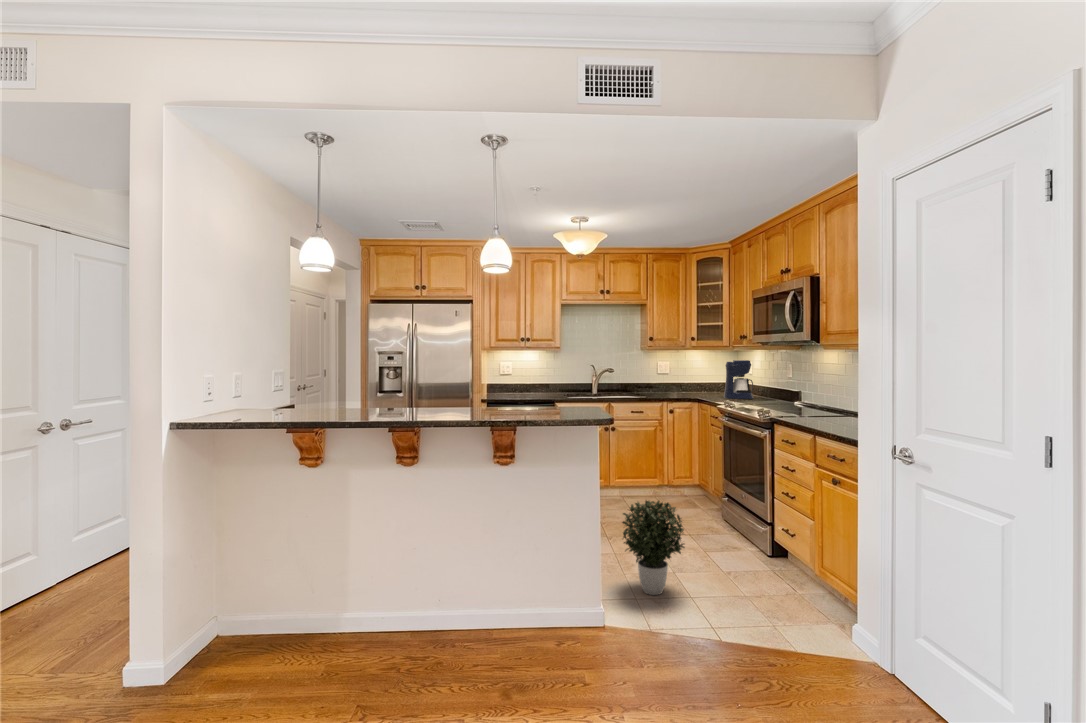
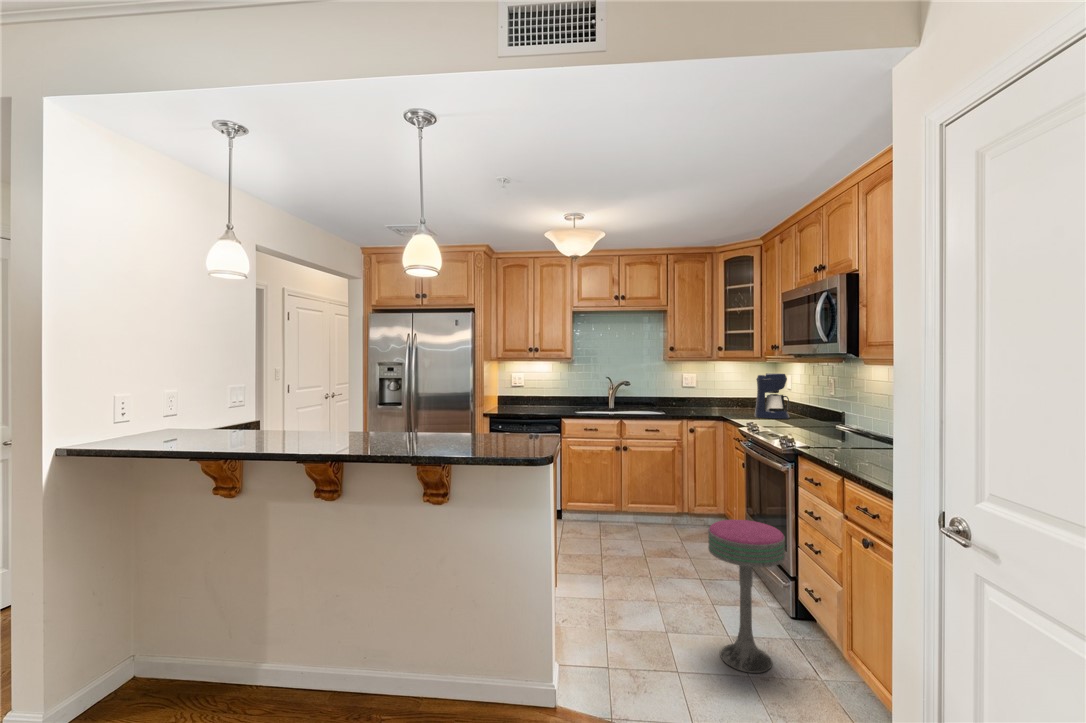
bar stool: none [711,475,772,592] -> present [708,520,785,673]
potted plant: present [622,501,685,595] -> none [594,549,671,669]

